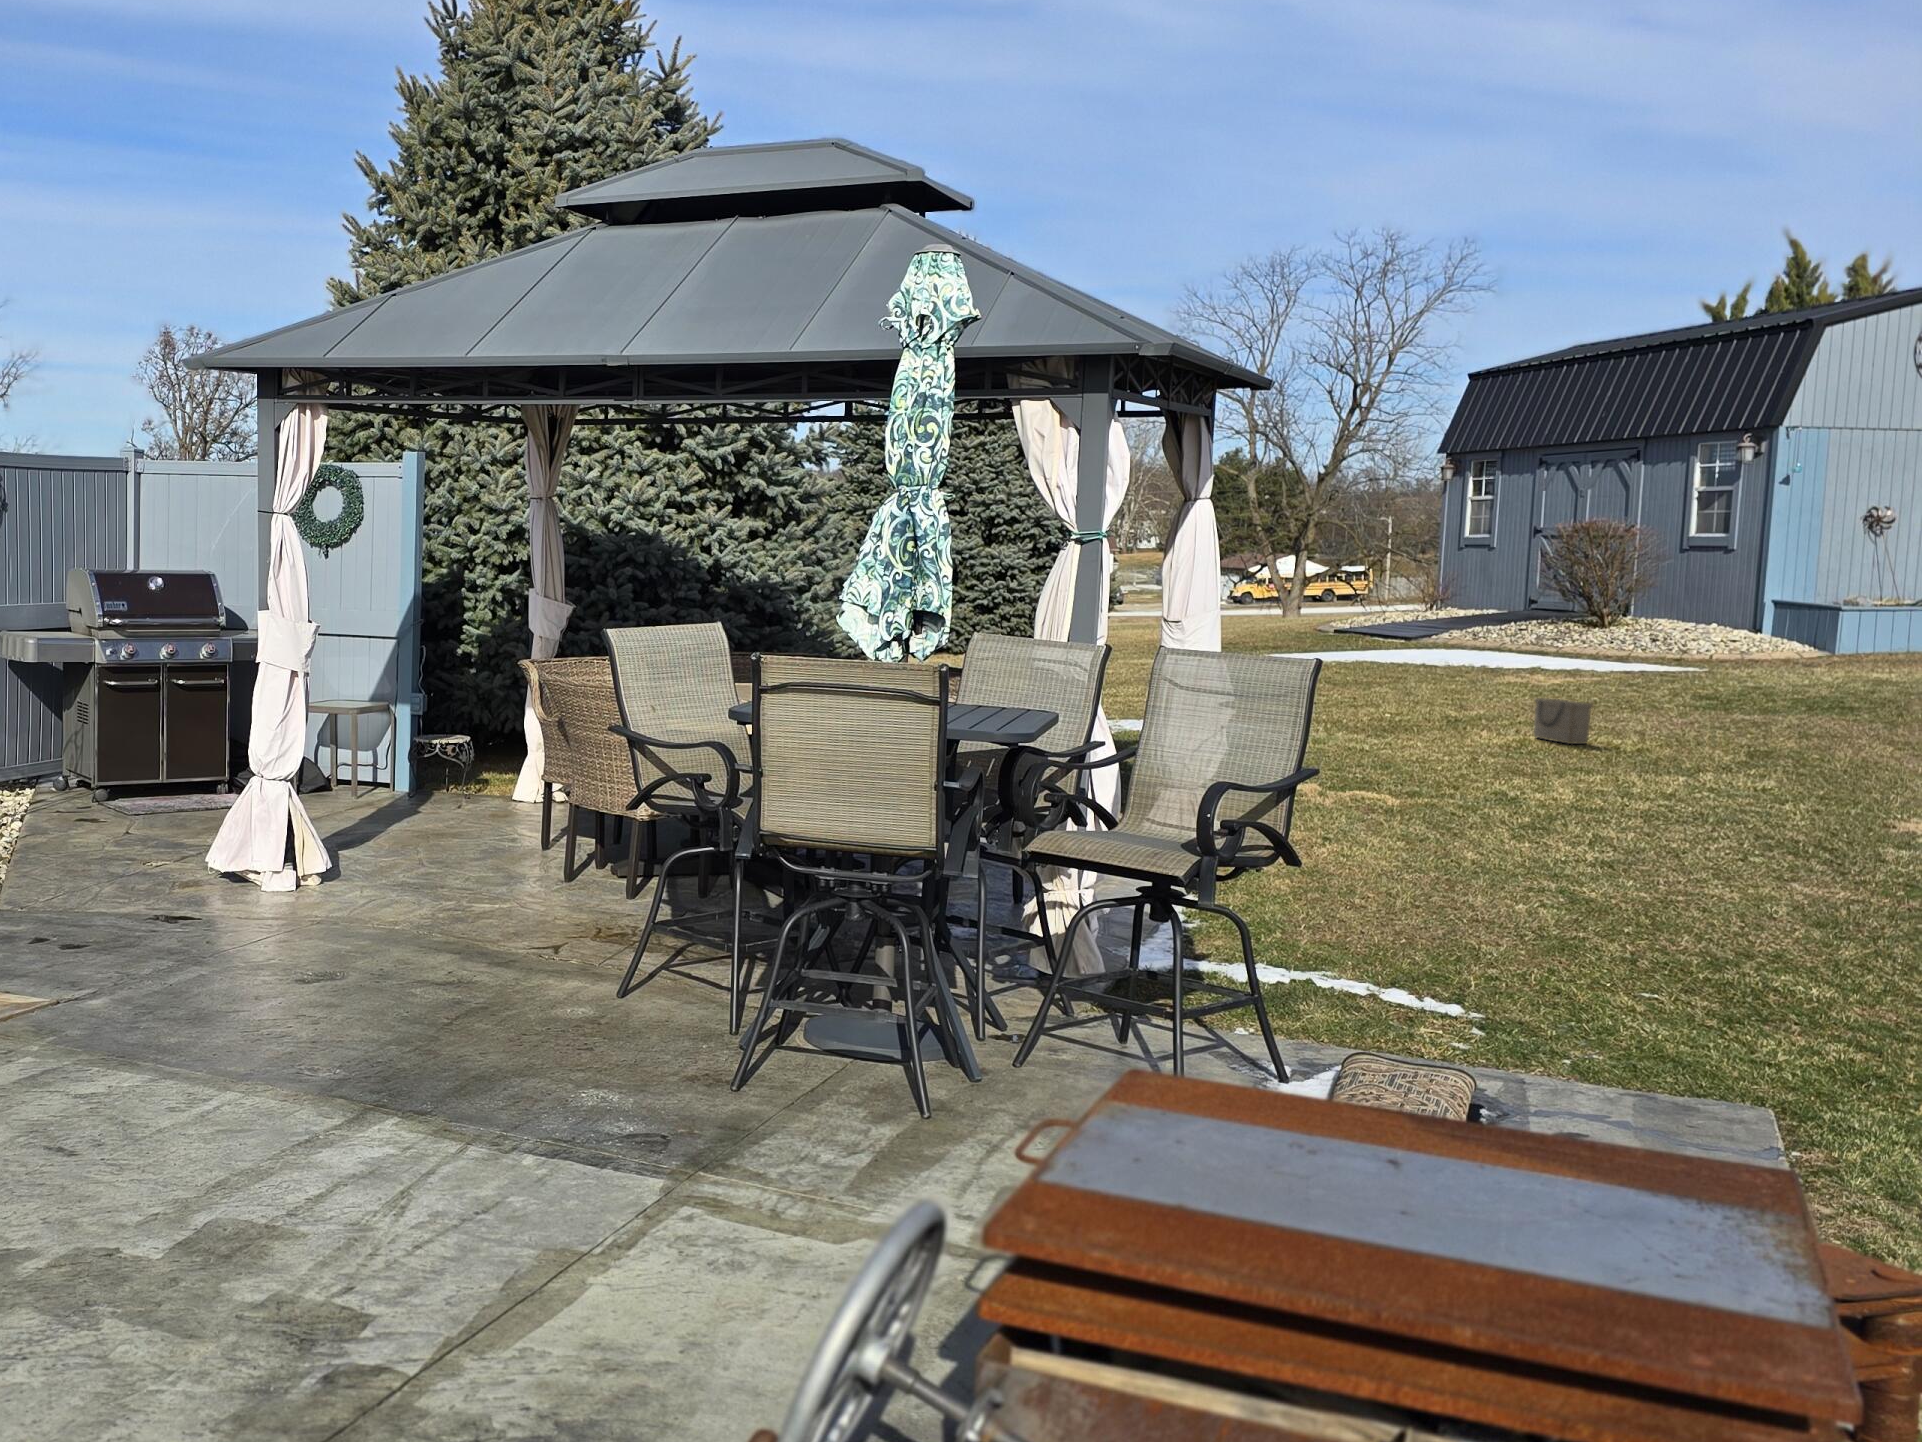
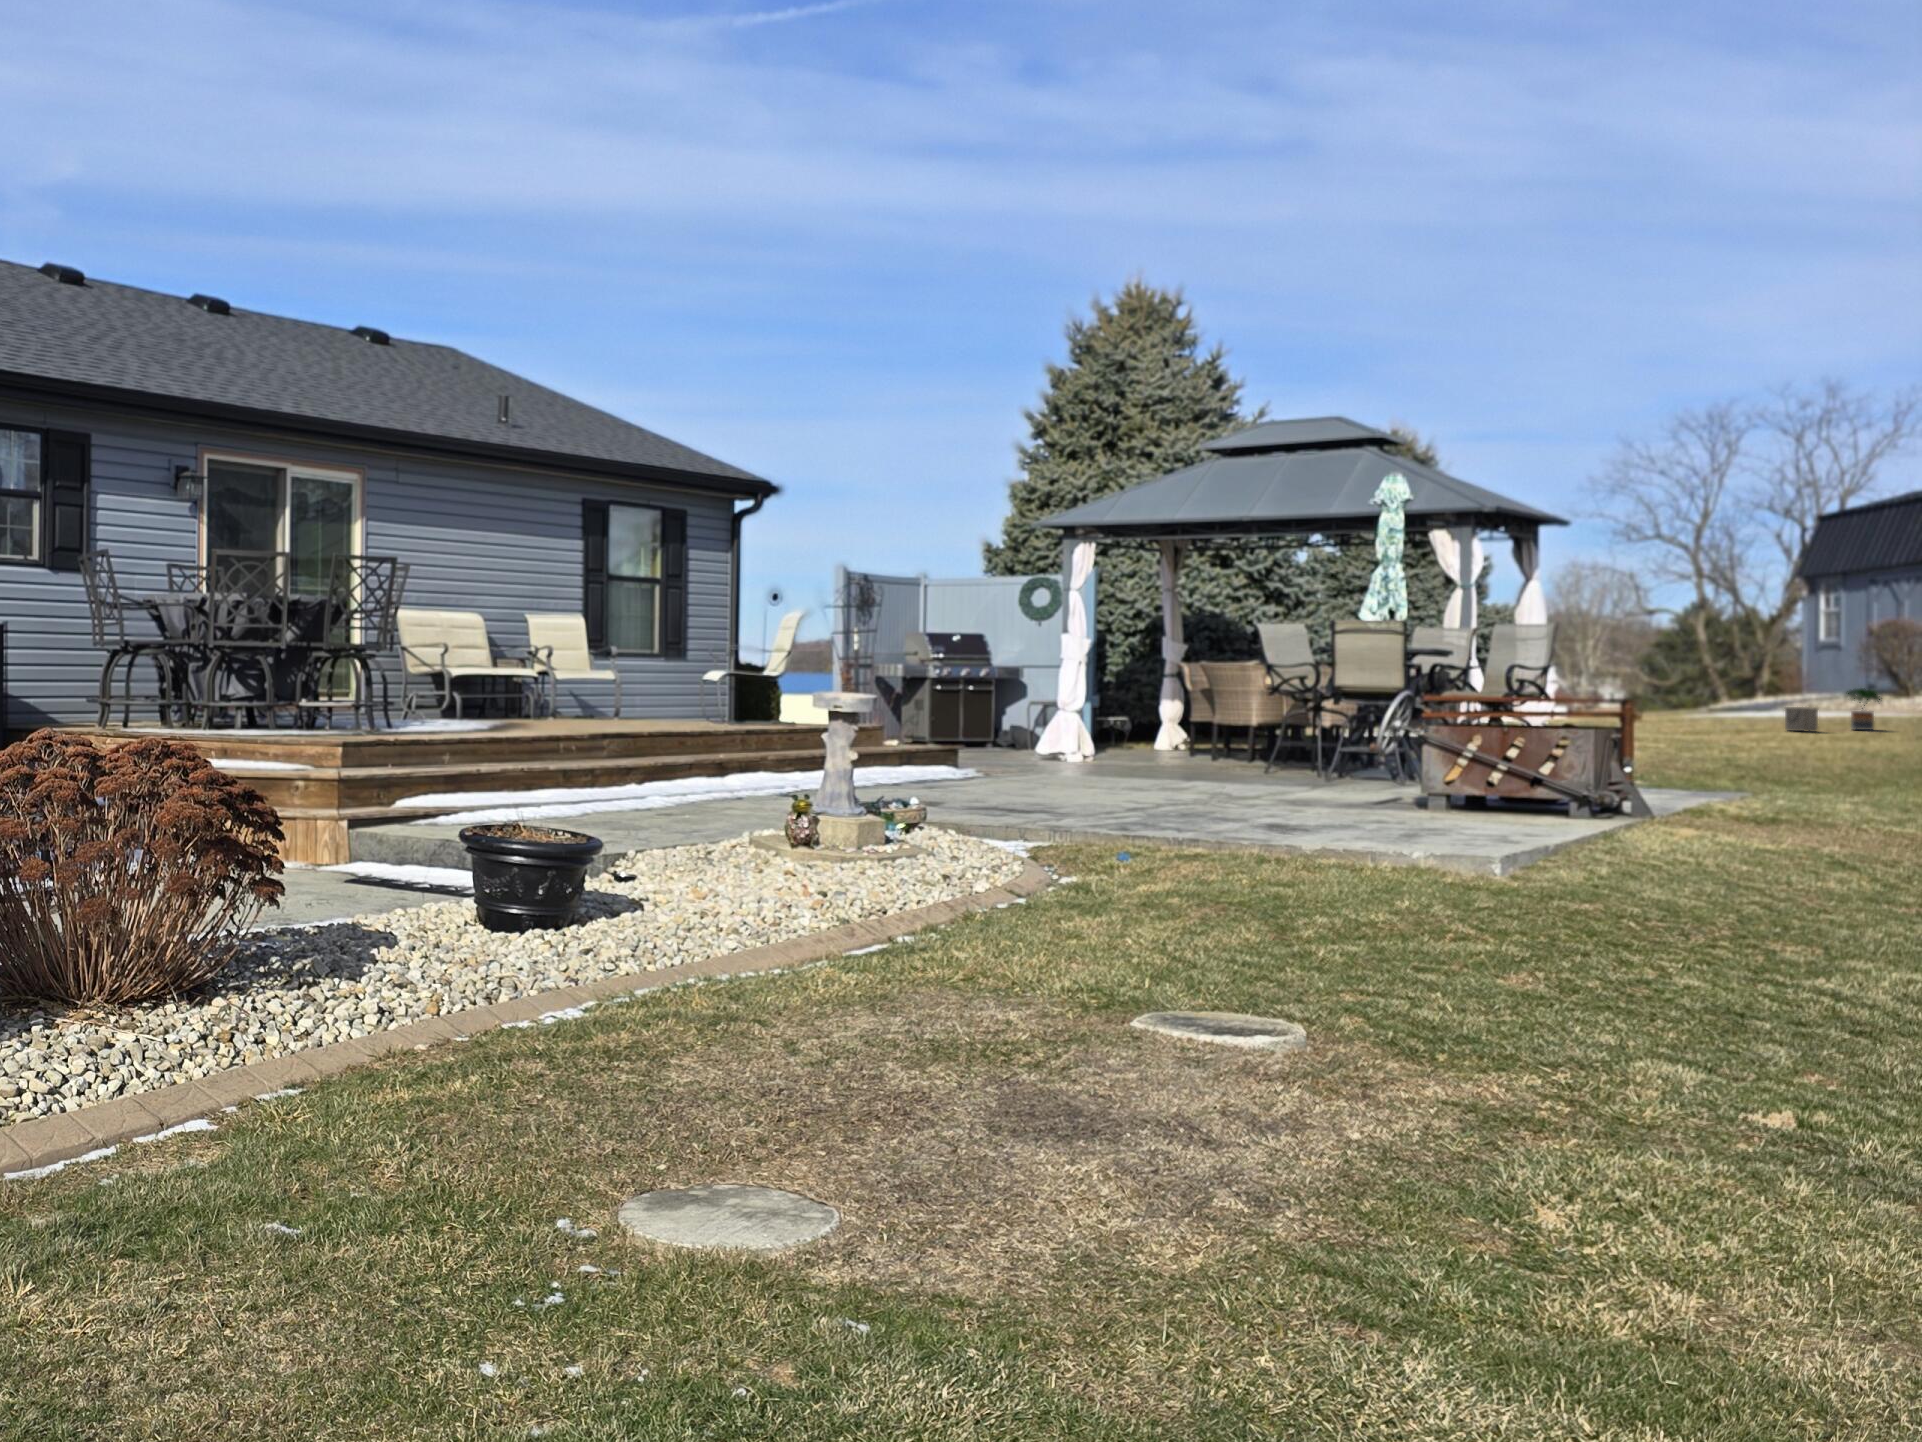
potted tree: none [1629,669,1689,742] -> present [1847,688,1882,730]

